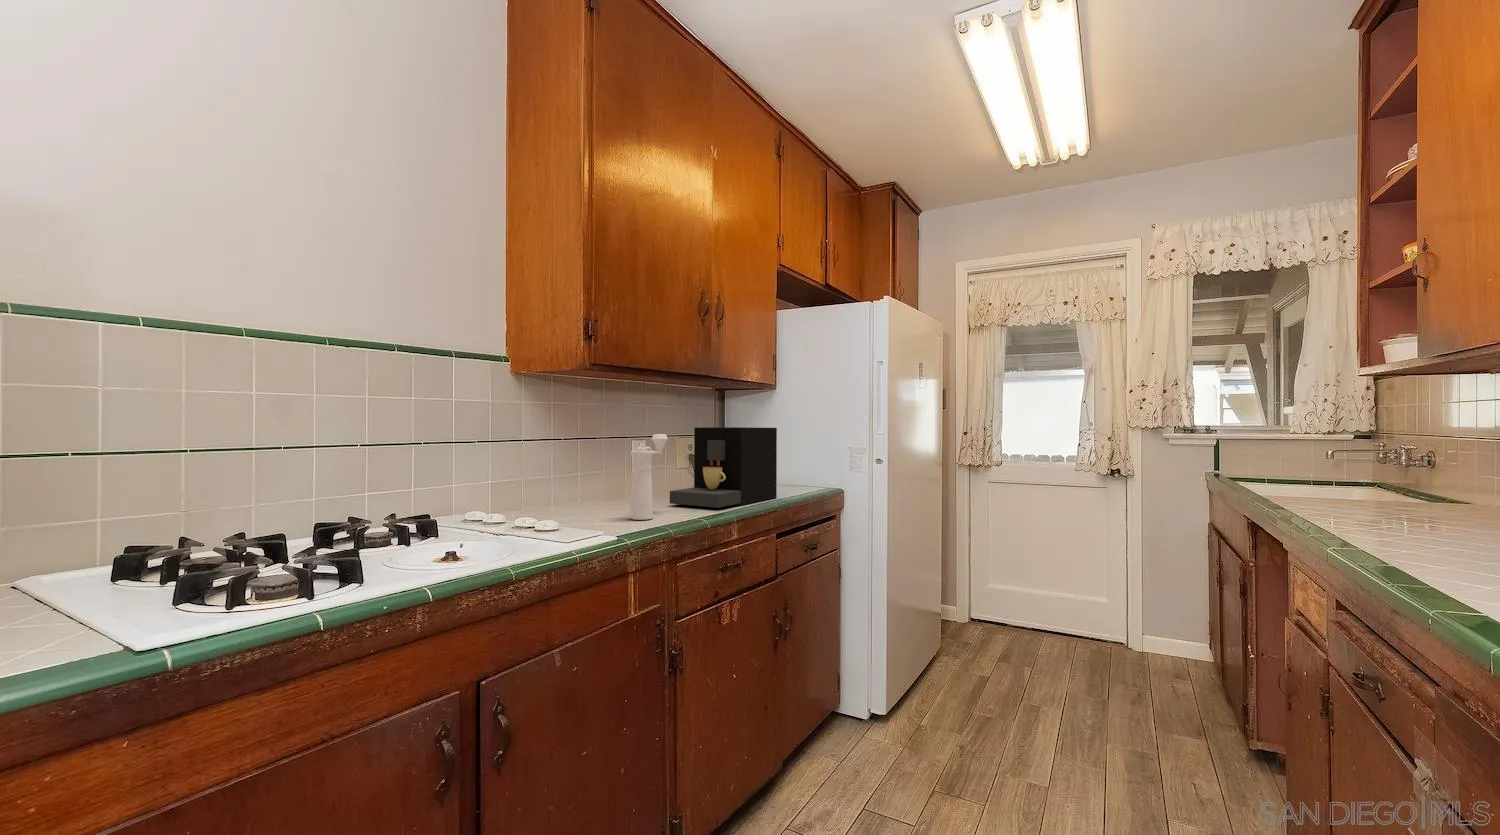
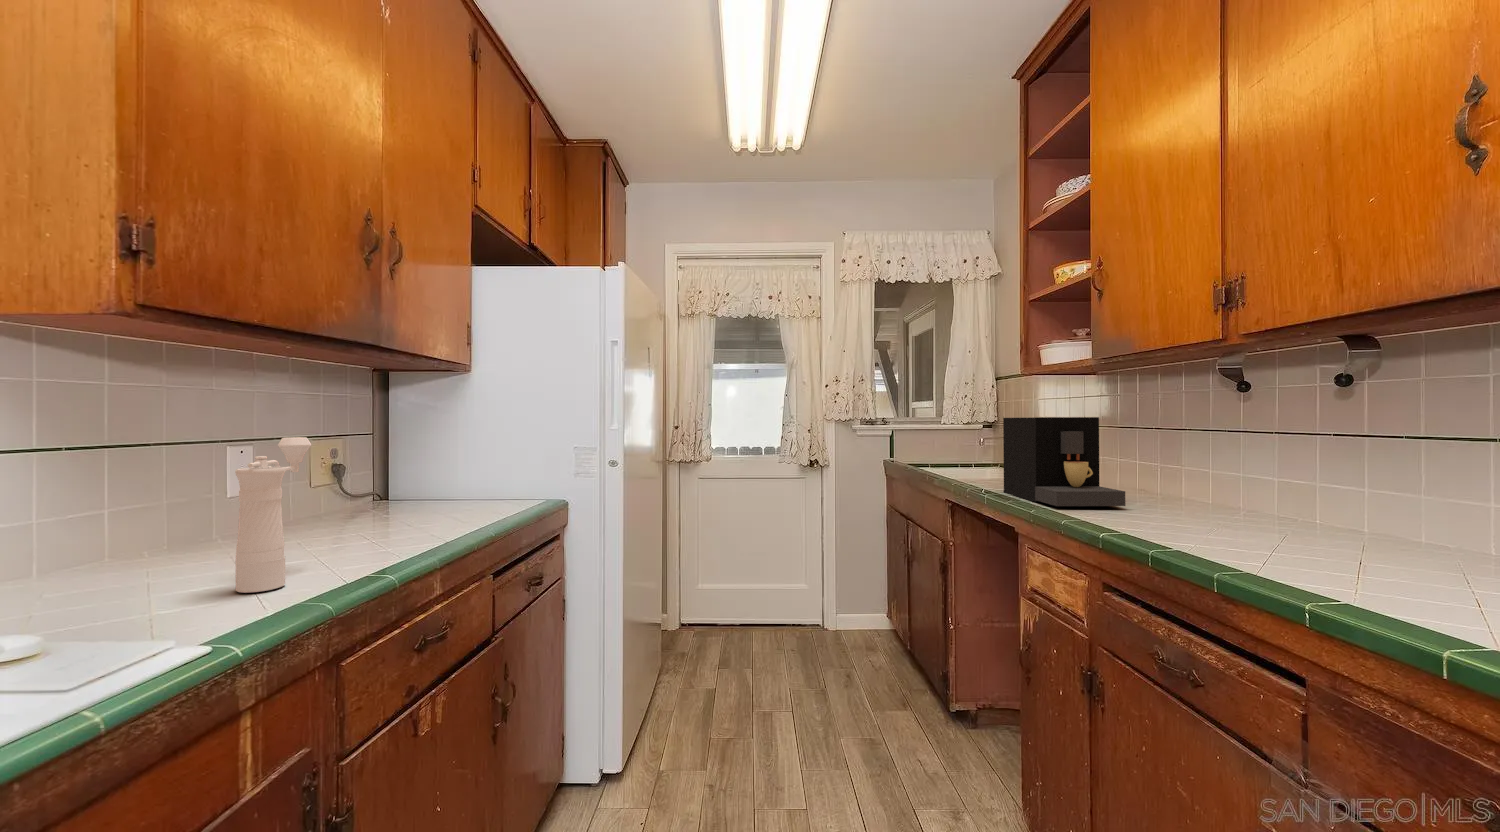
coffee maker: present [670,427,777,508] -> present [1003,417,1125,506]

